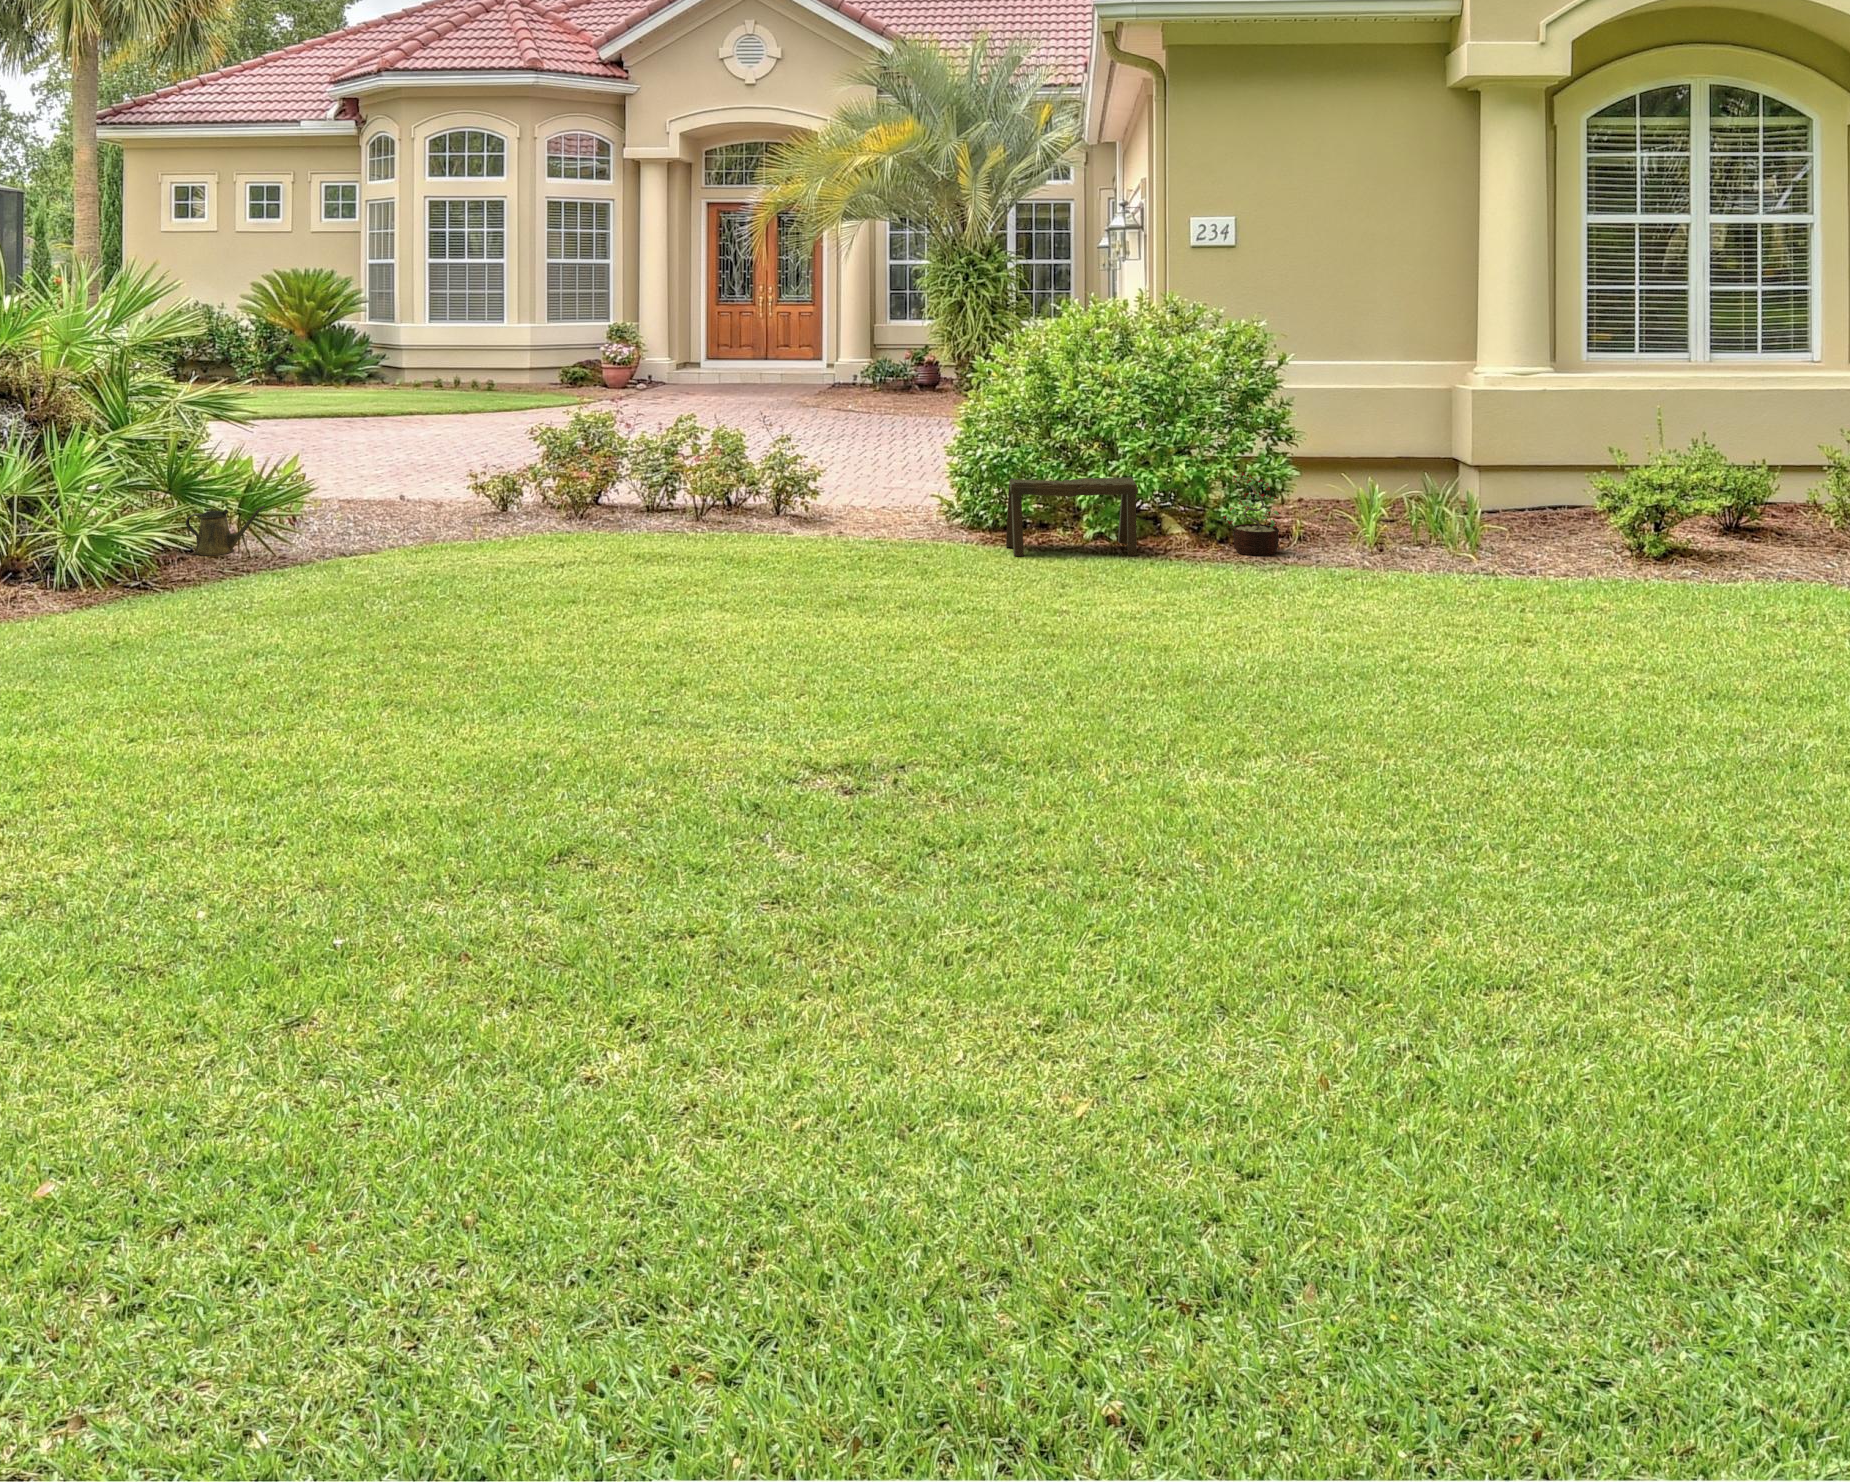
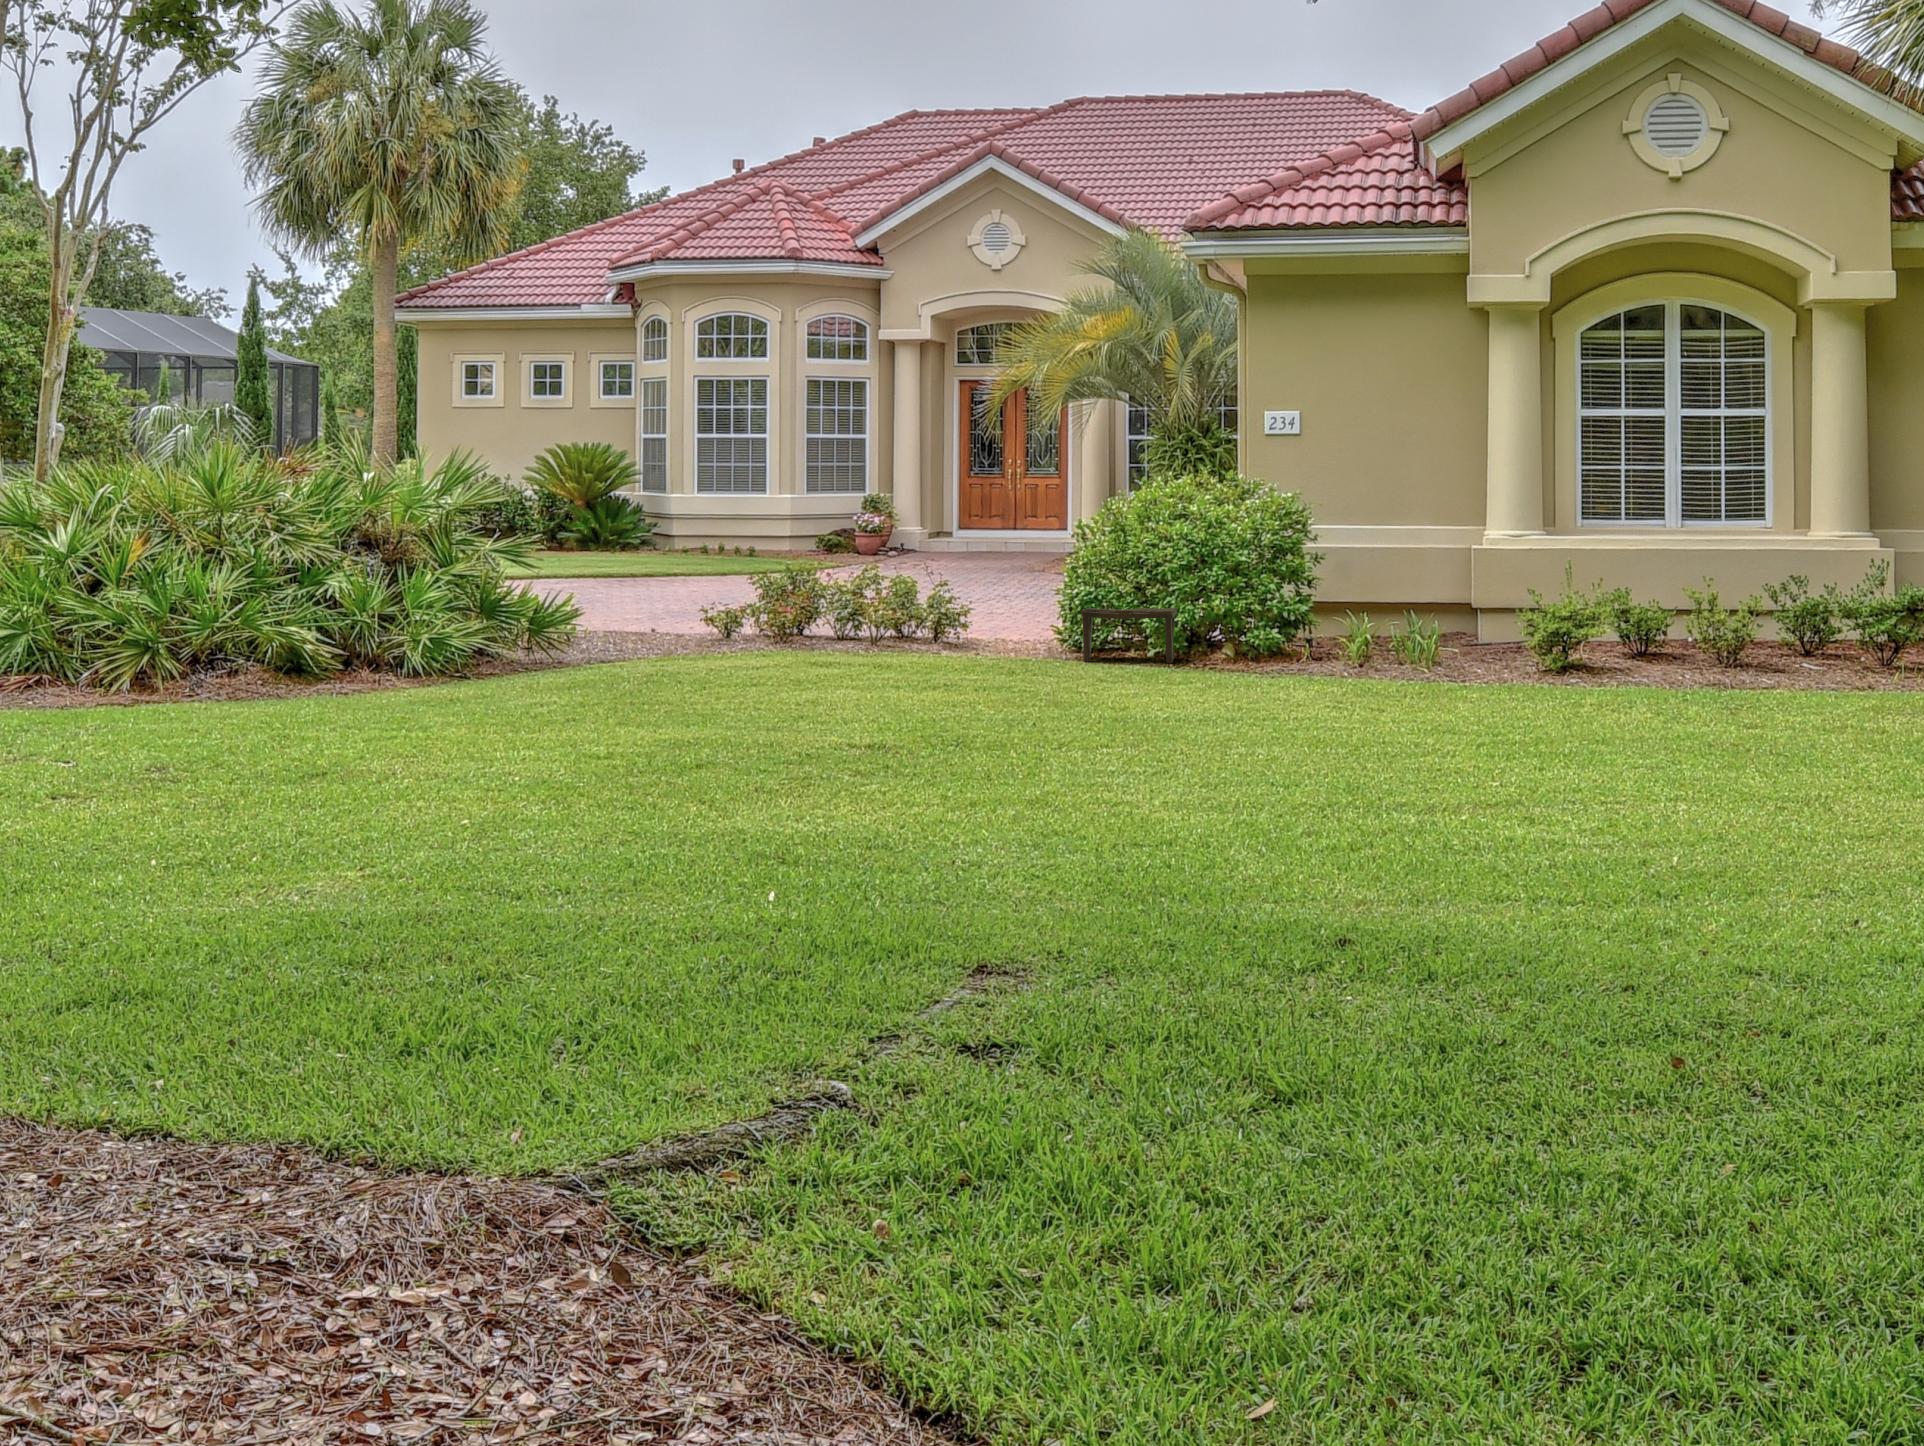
decorative plant: present [1224,473,1281,556] -> none [1239,605,1281,665]
watering can: present [186,506,265,555] -> none [512,618,565,651]

